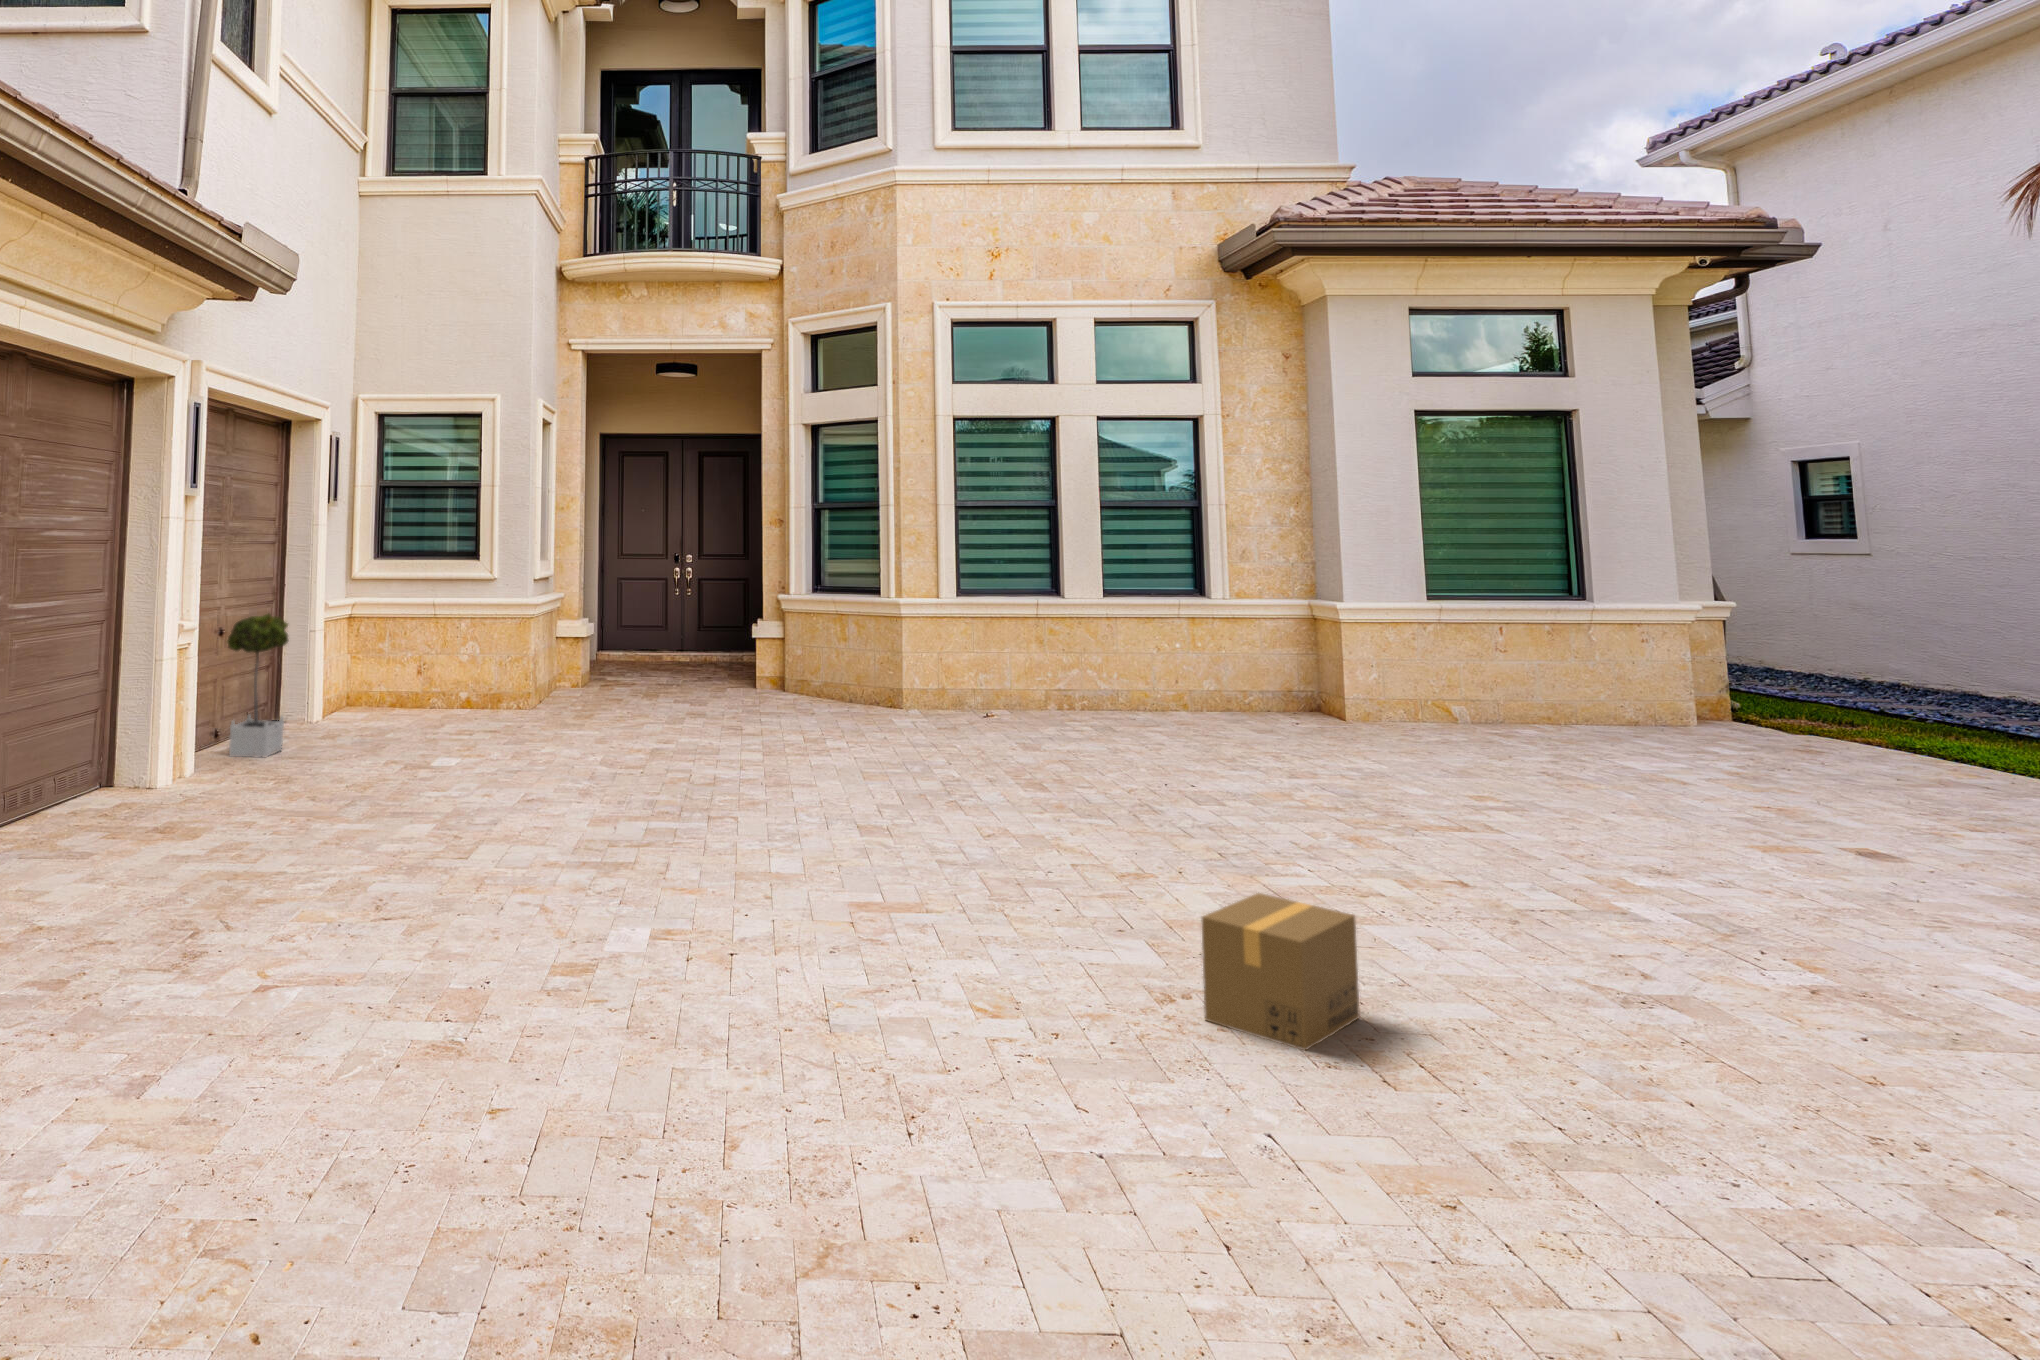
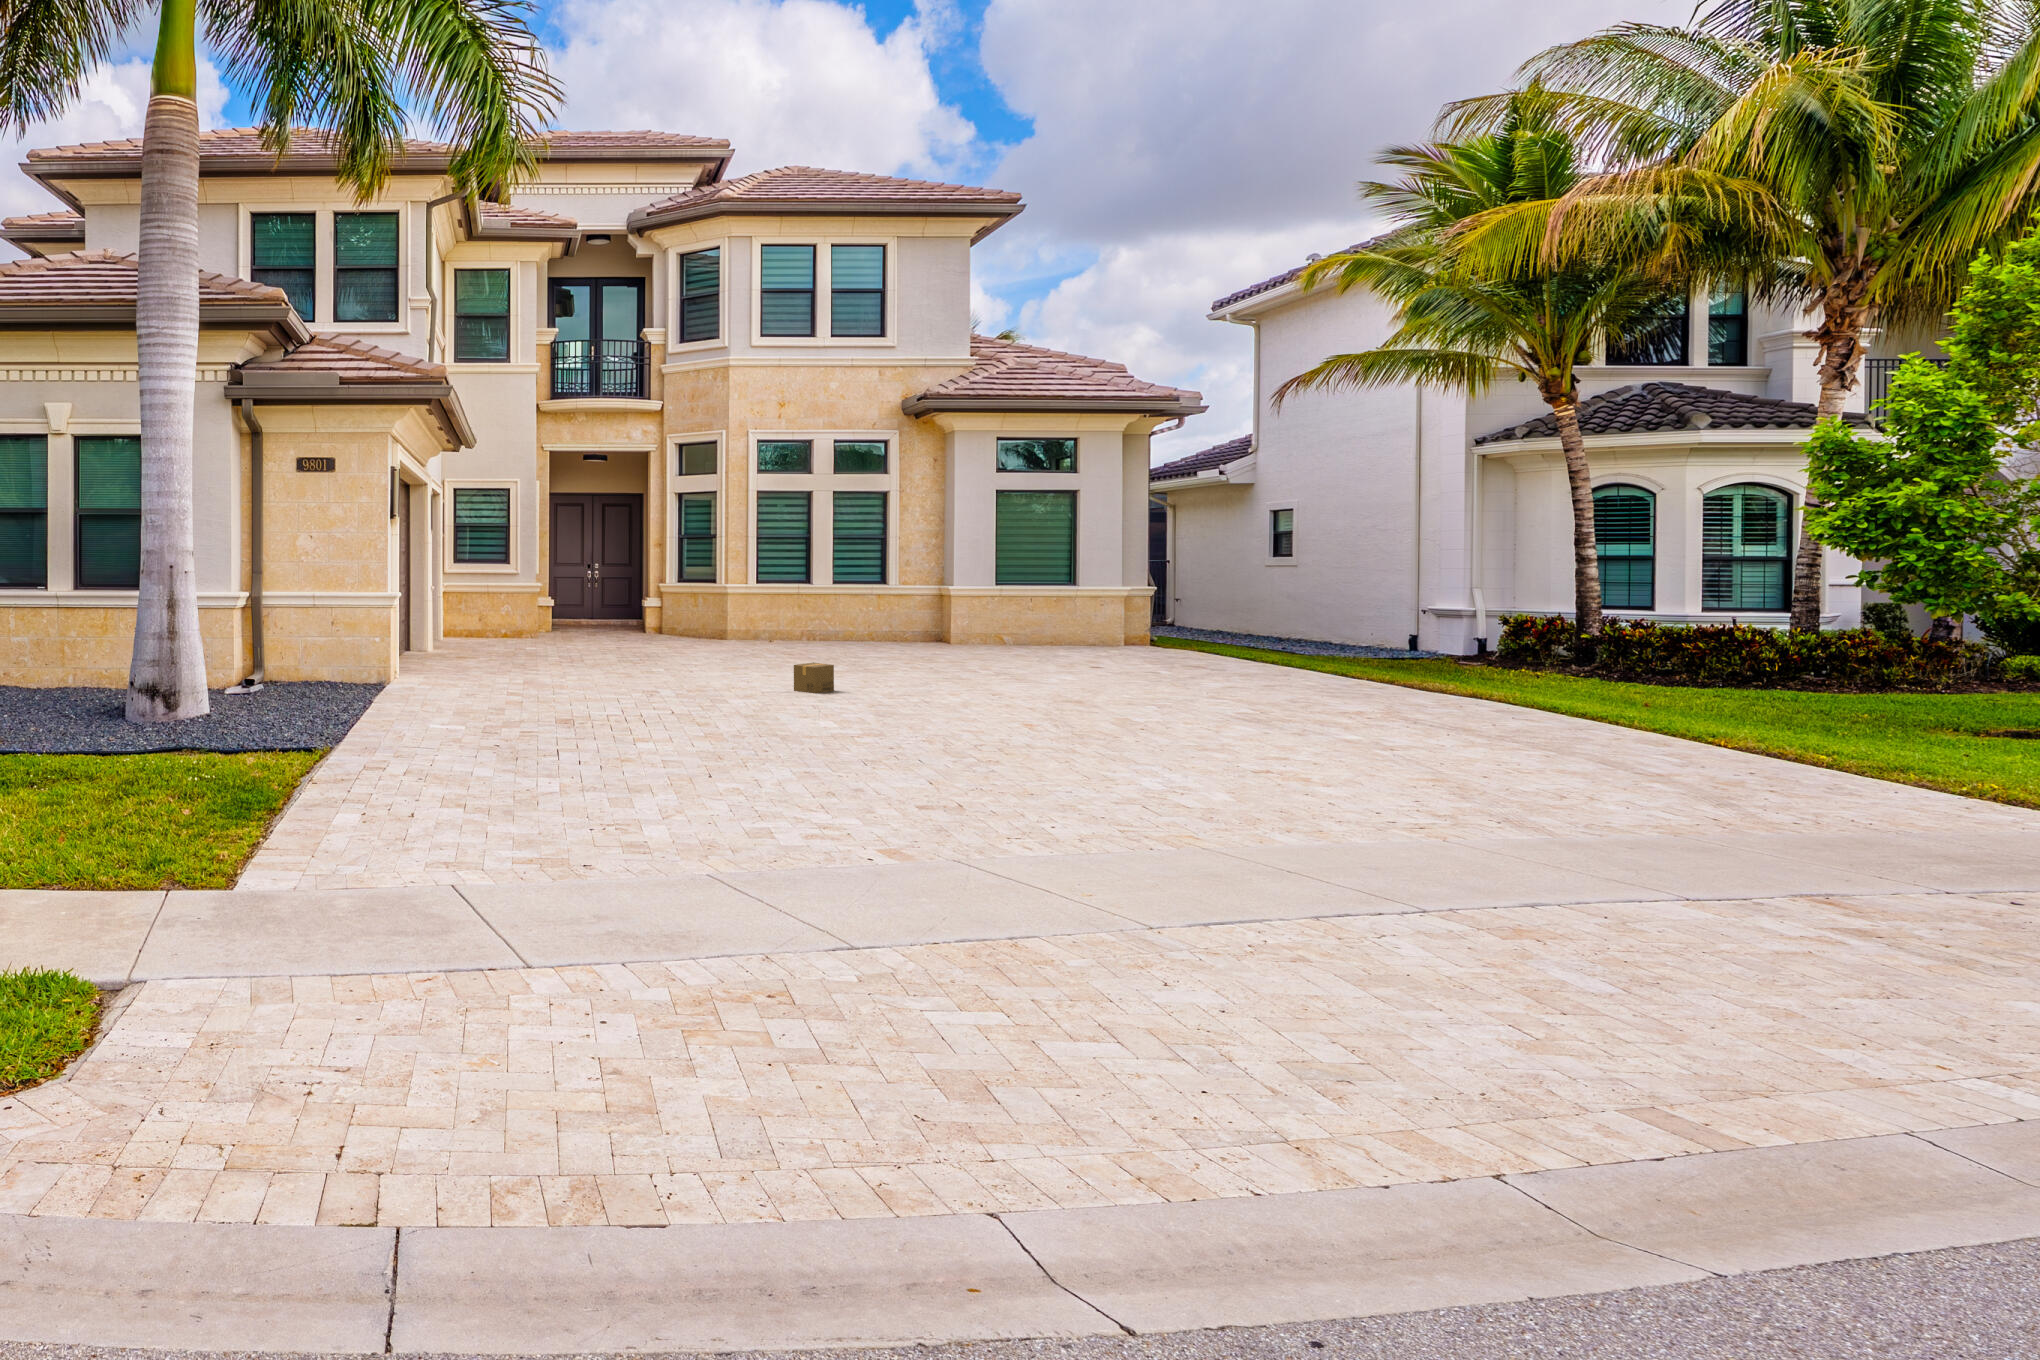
potted tree: present [227,614,288,757] -> none [432,591,456,653]

